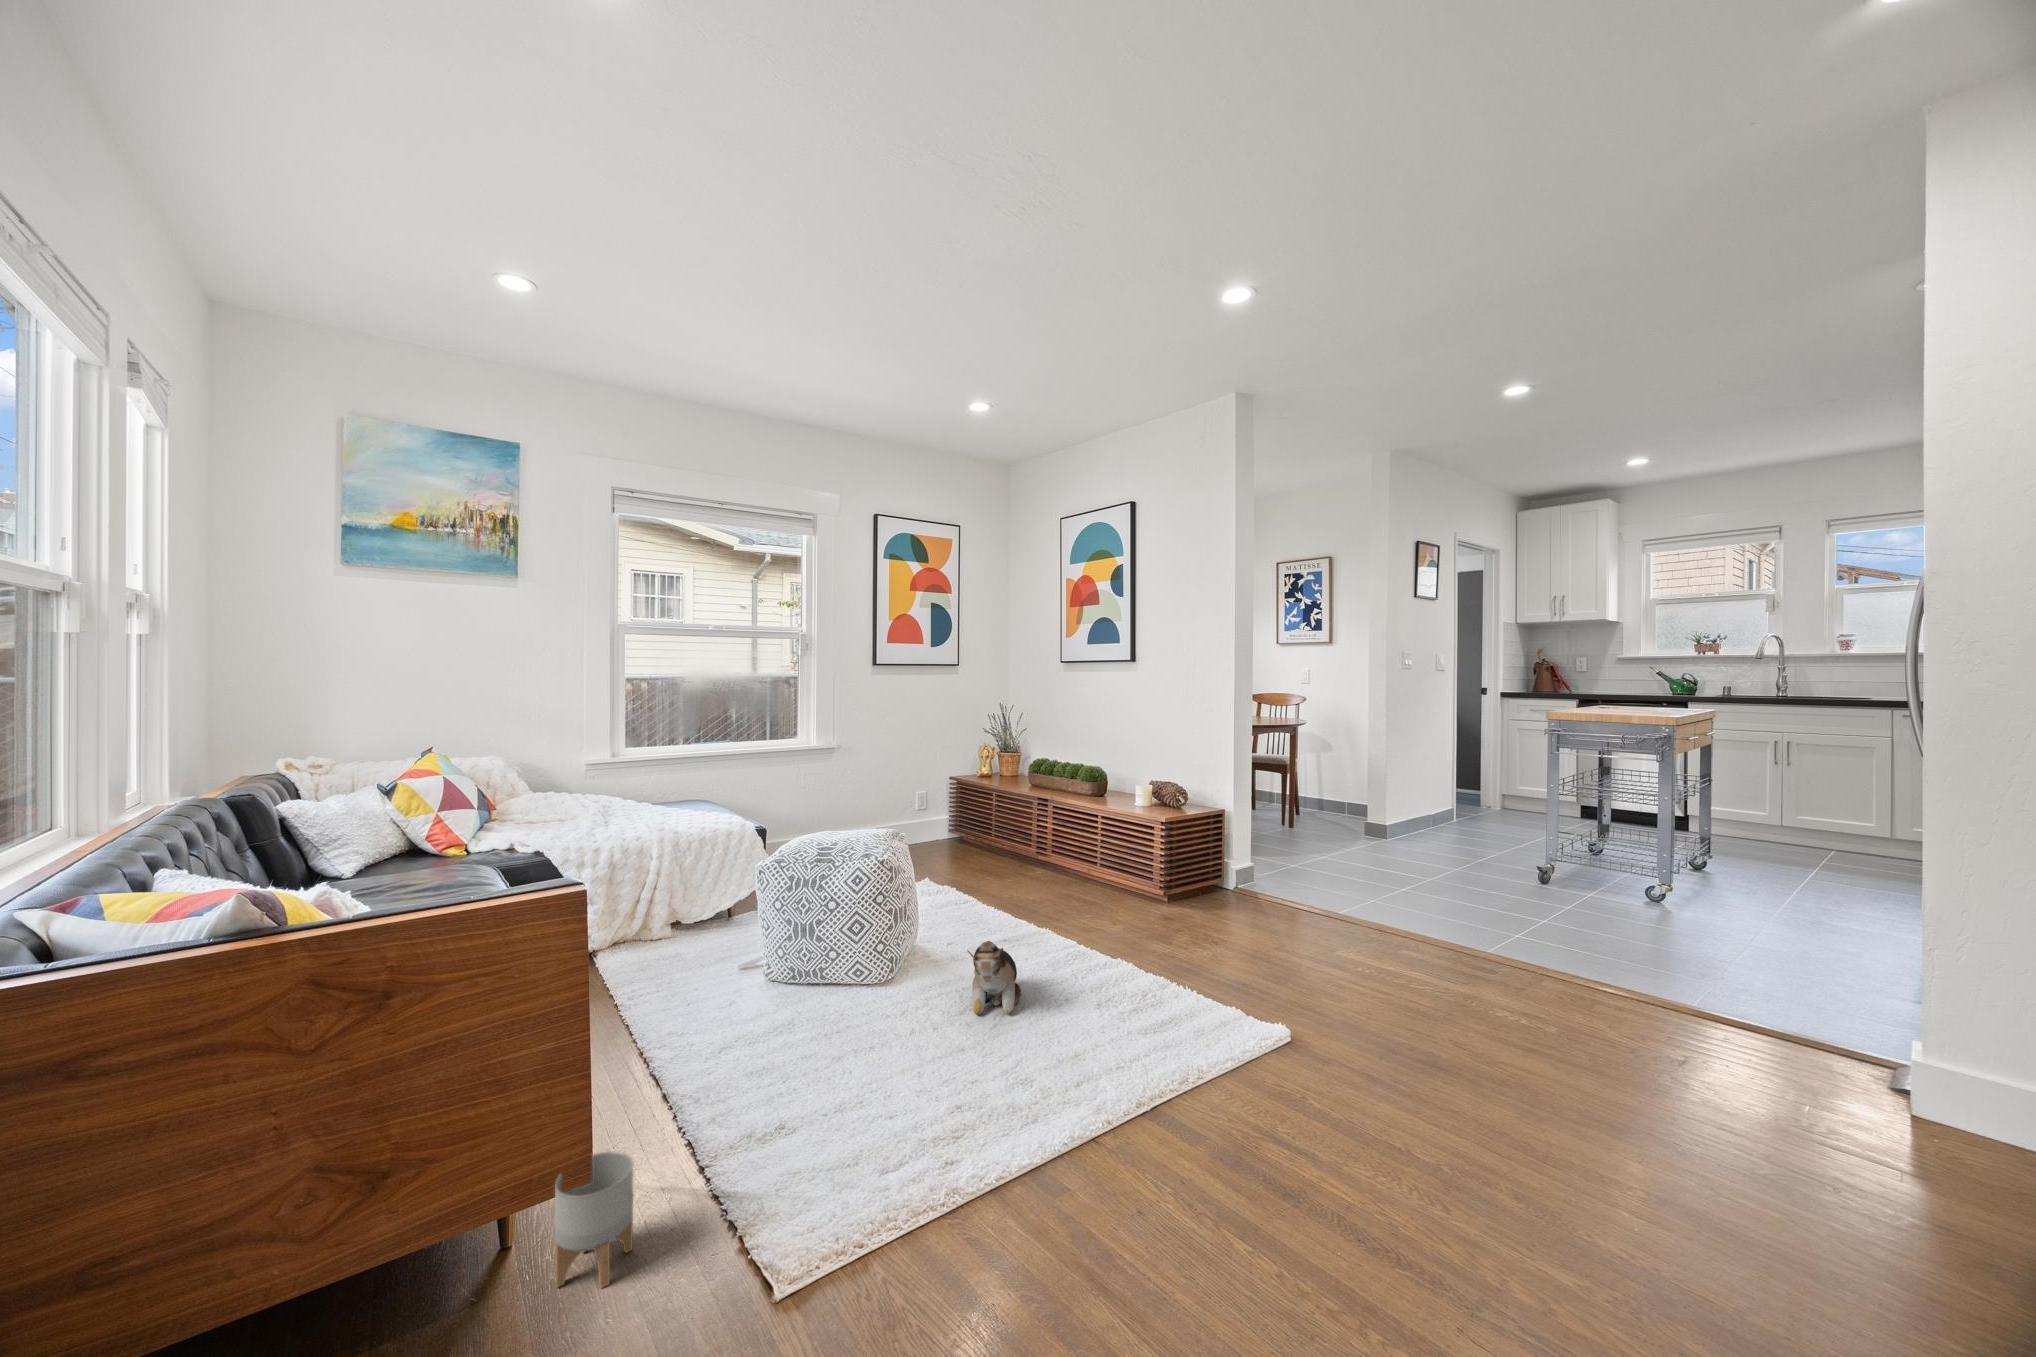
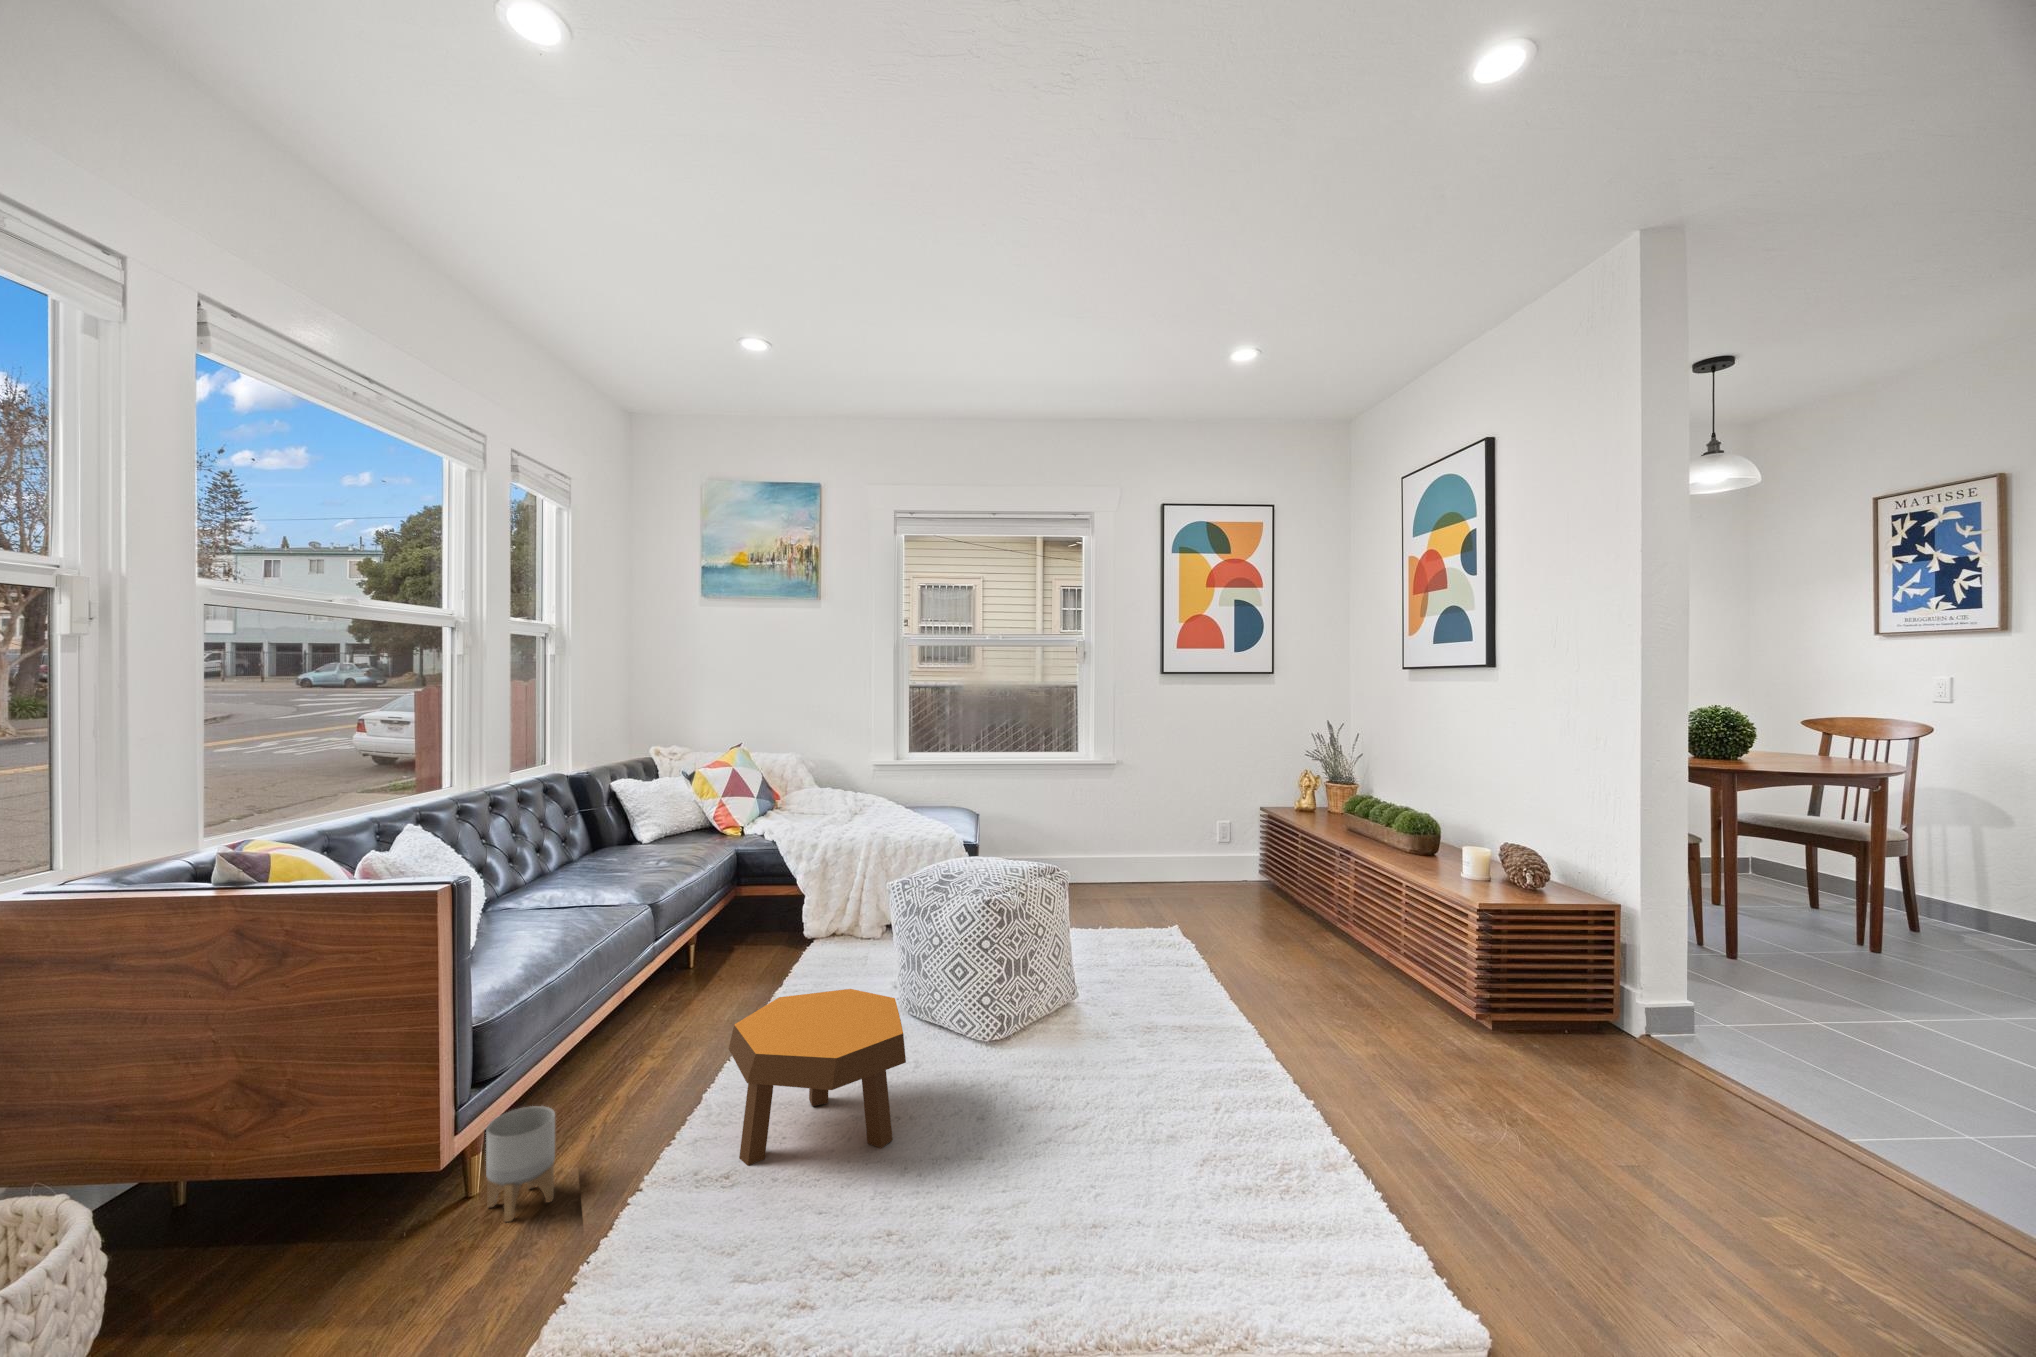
plush toy: present [968,941,1021,1015] -> none [1004,1010,1118,1106]
footstool: none [757,958,931,1140] -> present [729,989,906,1166]

